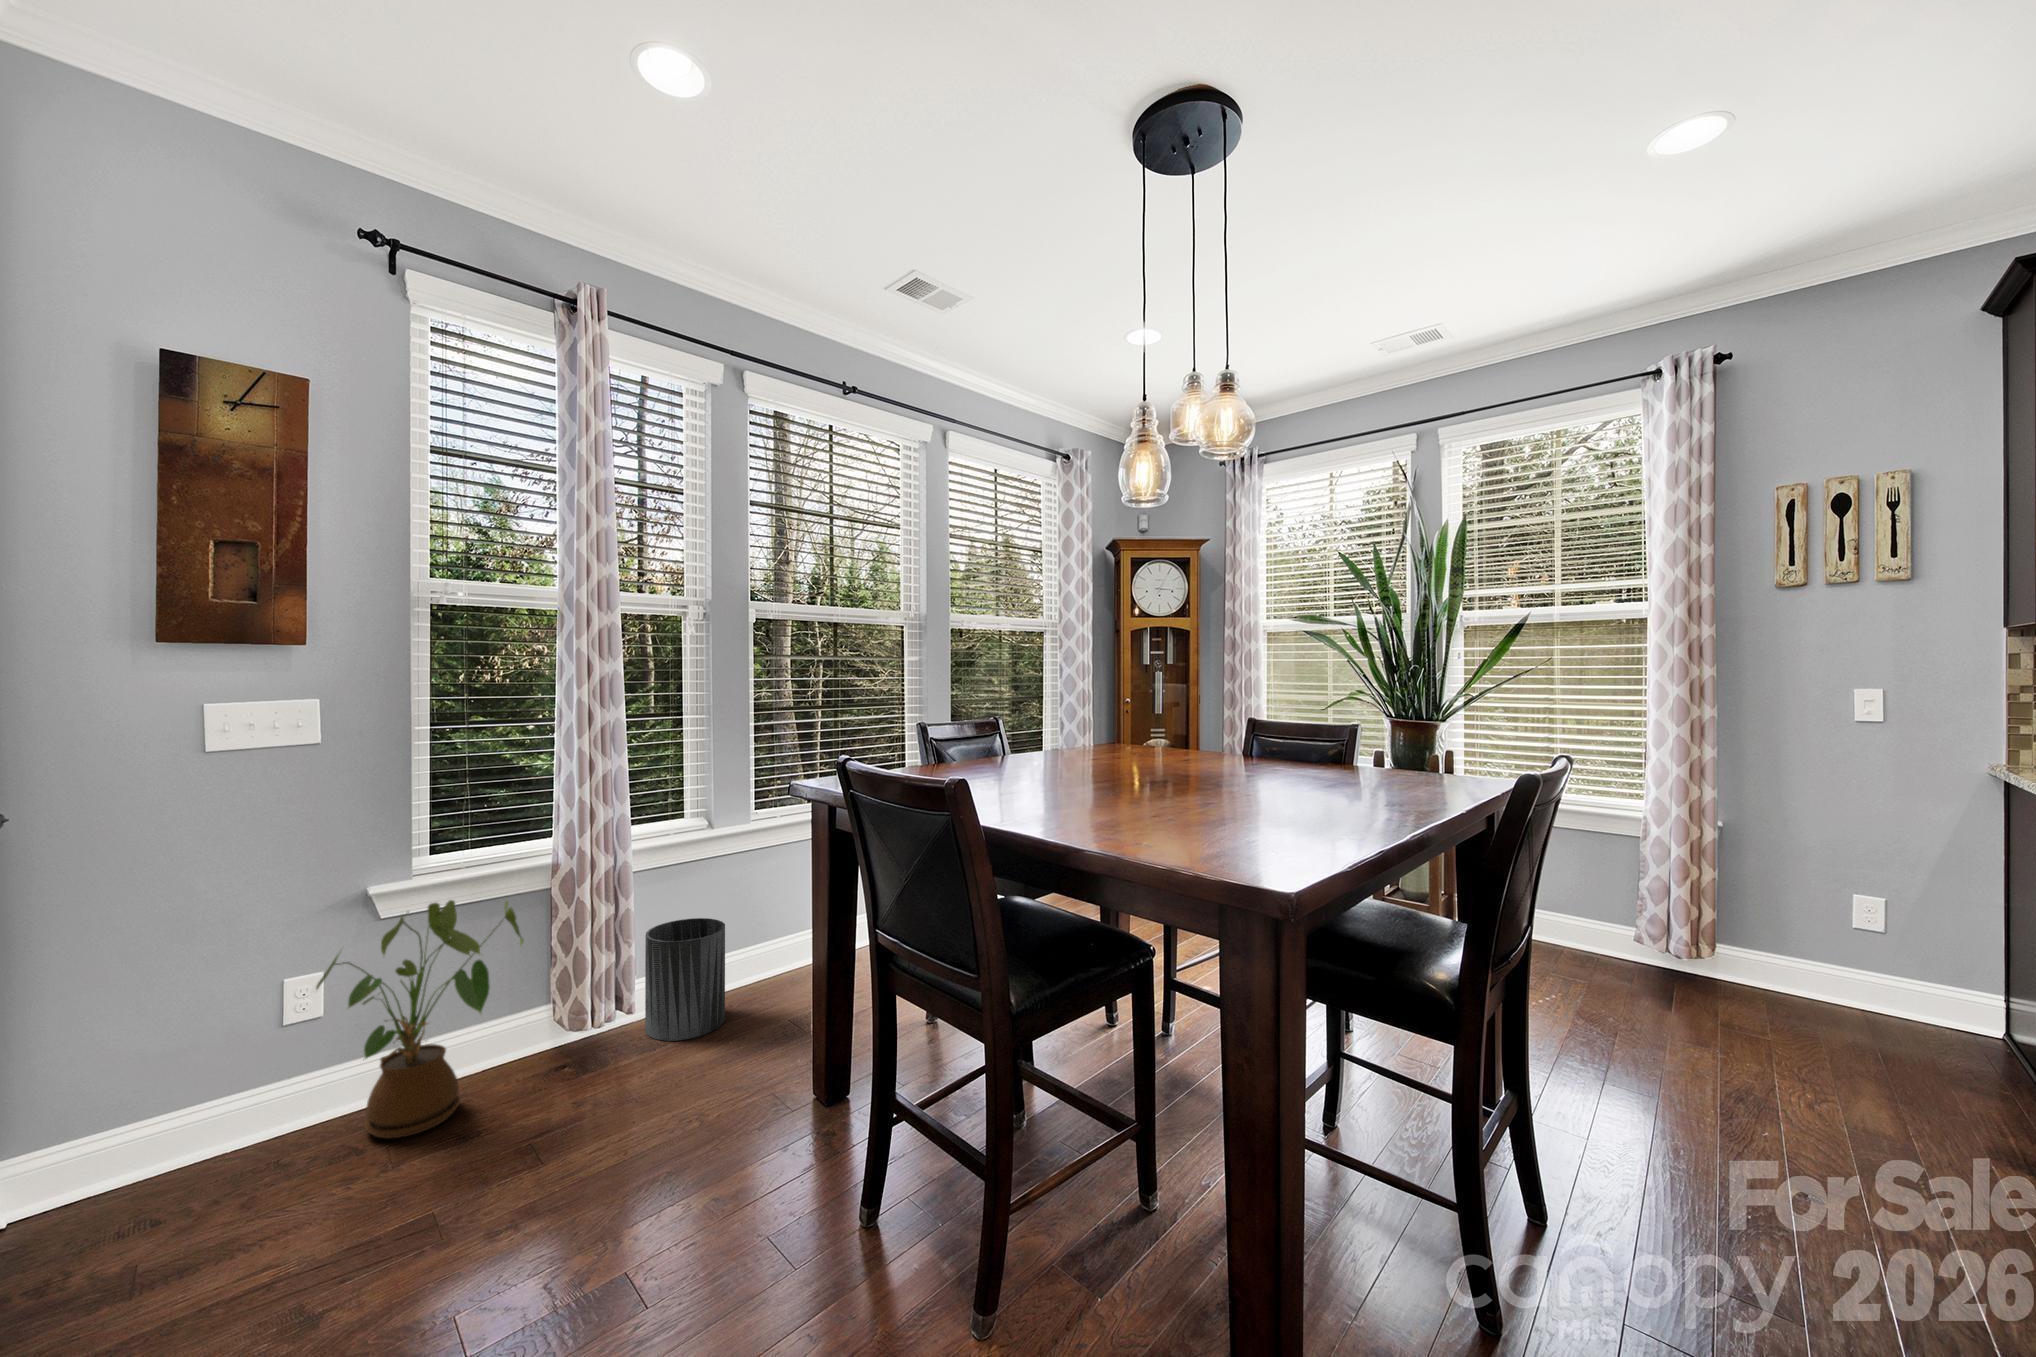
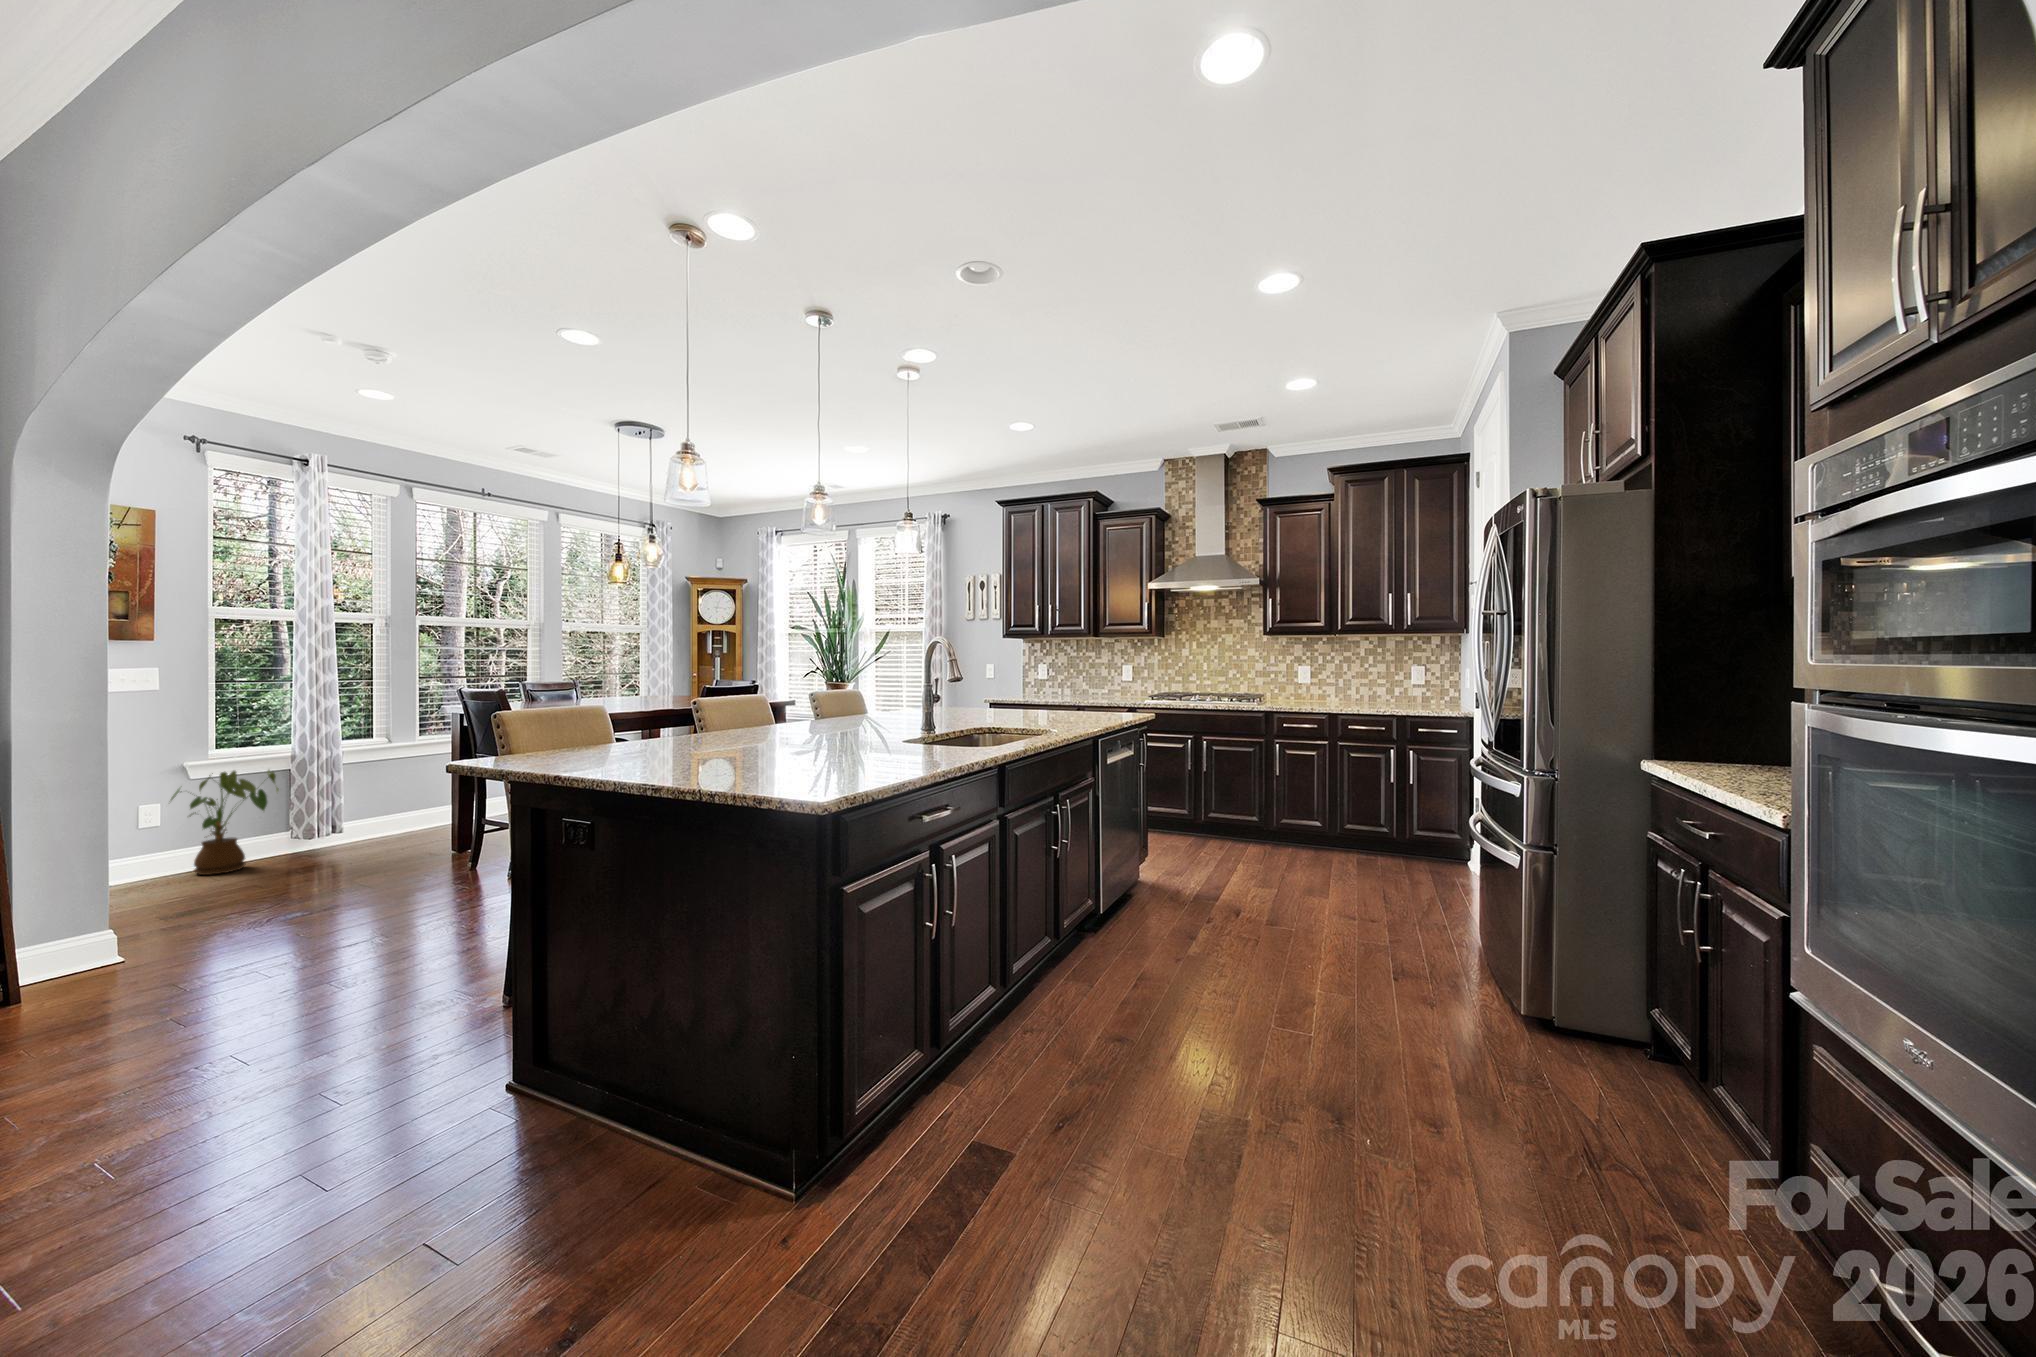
trash can: present [645,918,725,1041] -> none [350,789,401,846]

